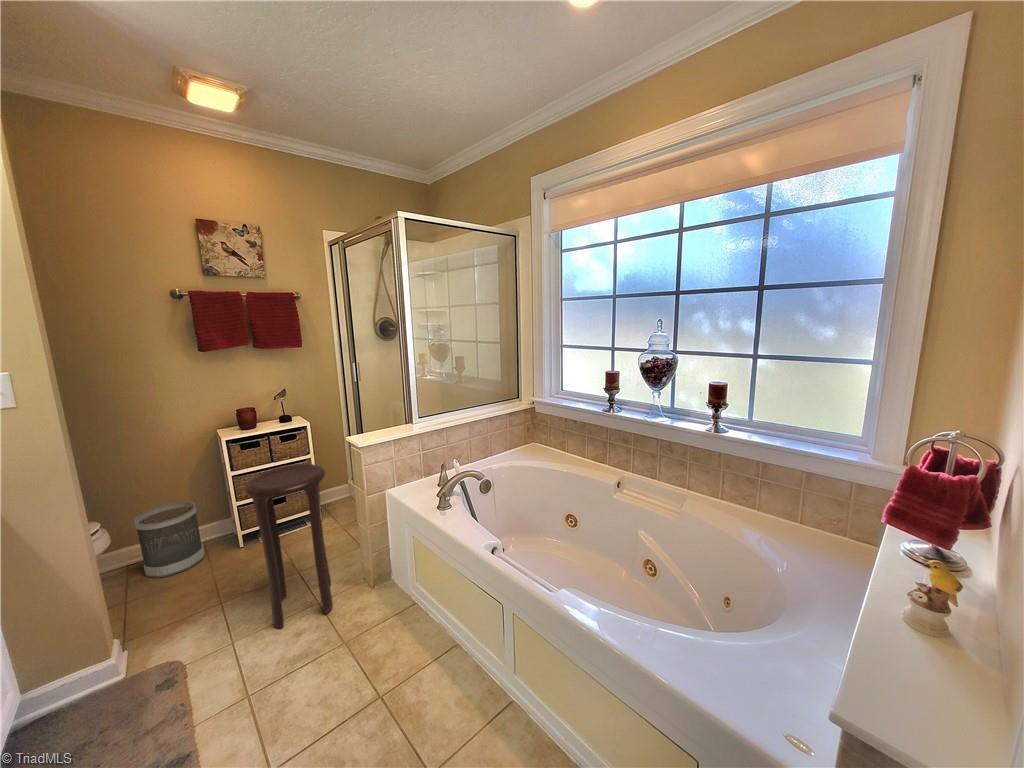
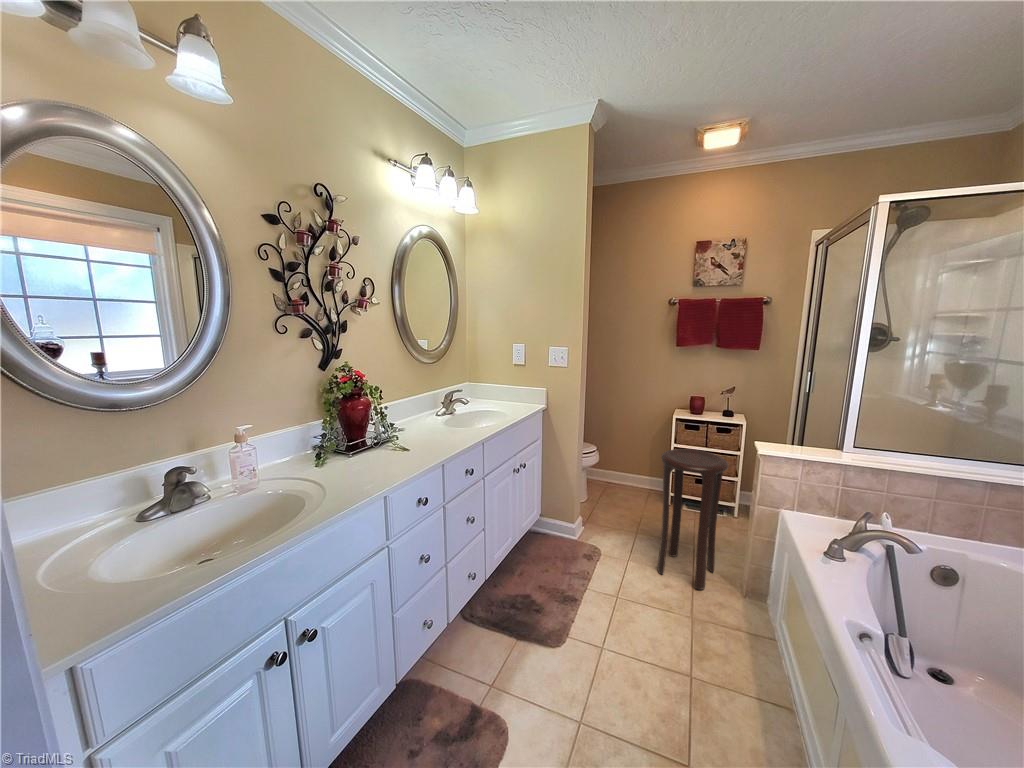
wastebasket: present [134,502,205,578] -> none [611,451,648,500]

